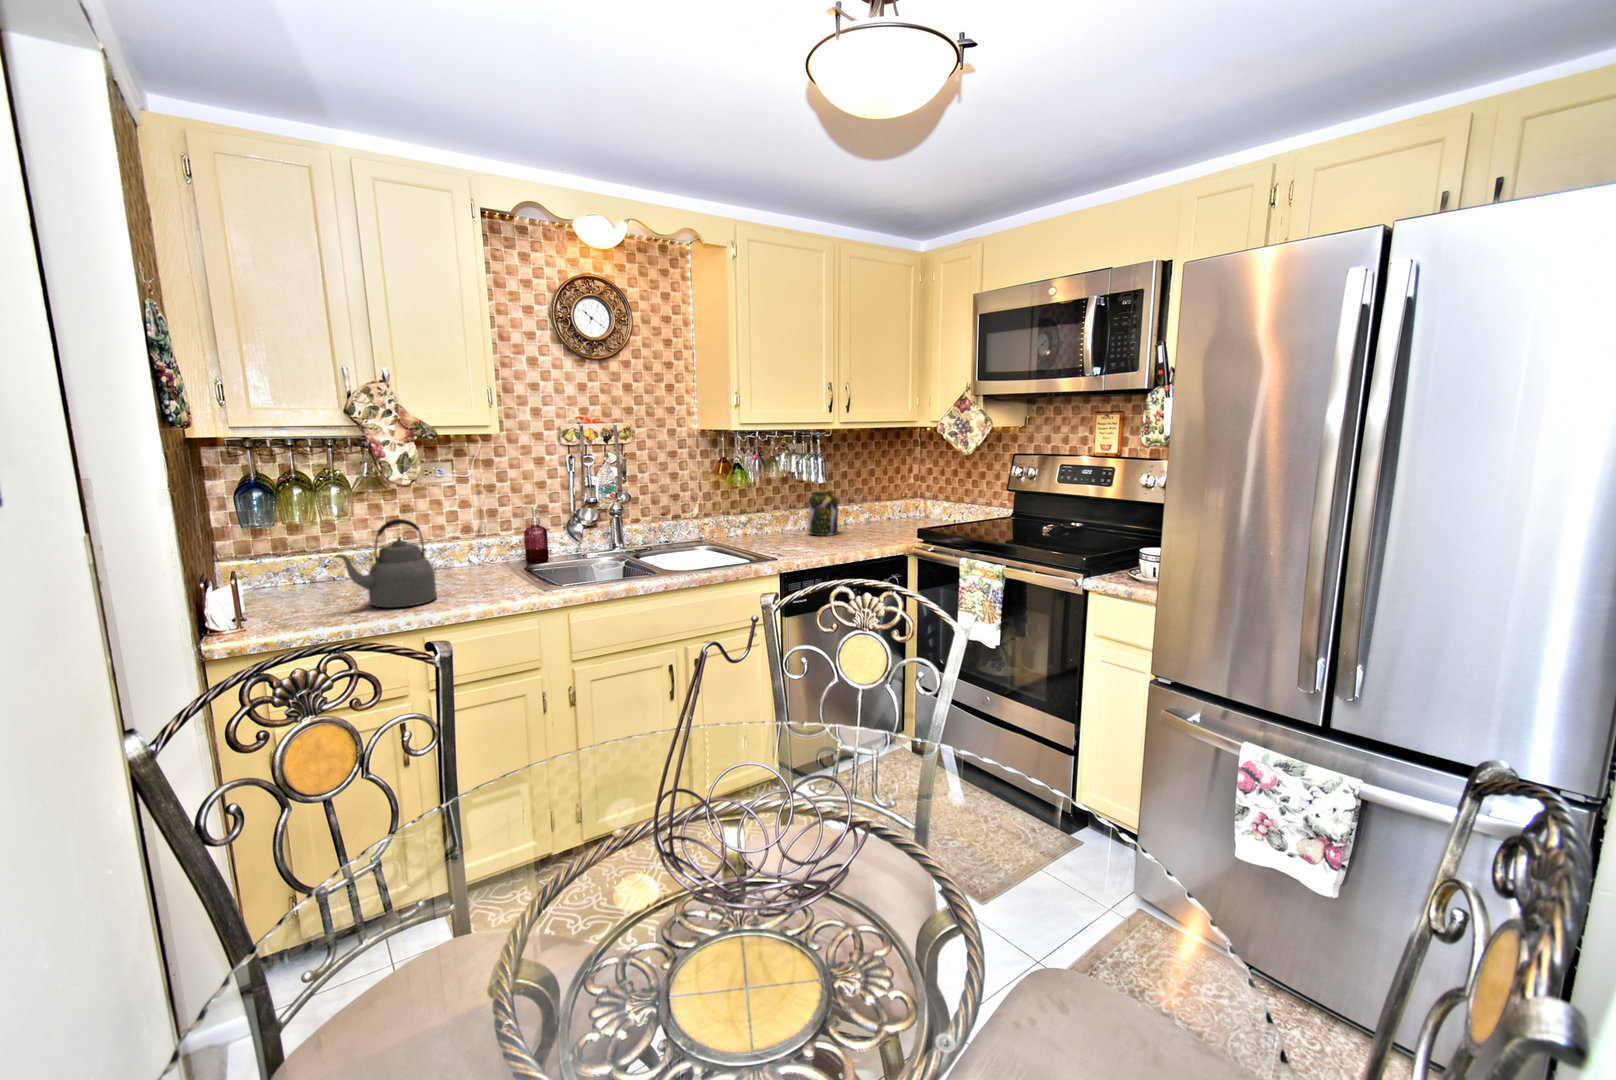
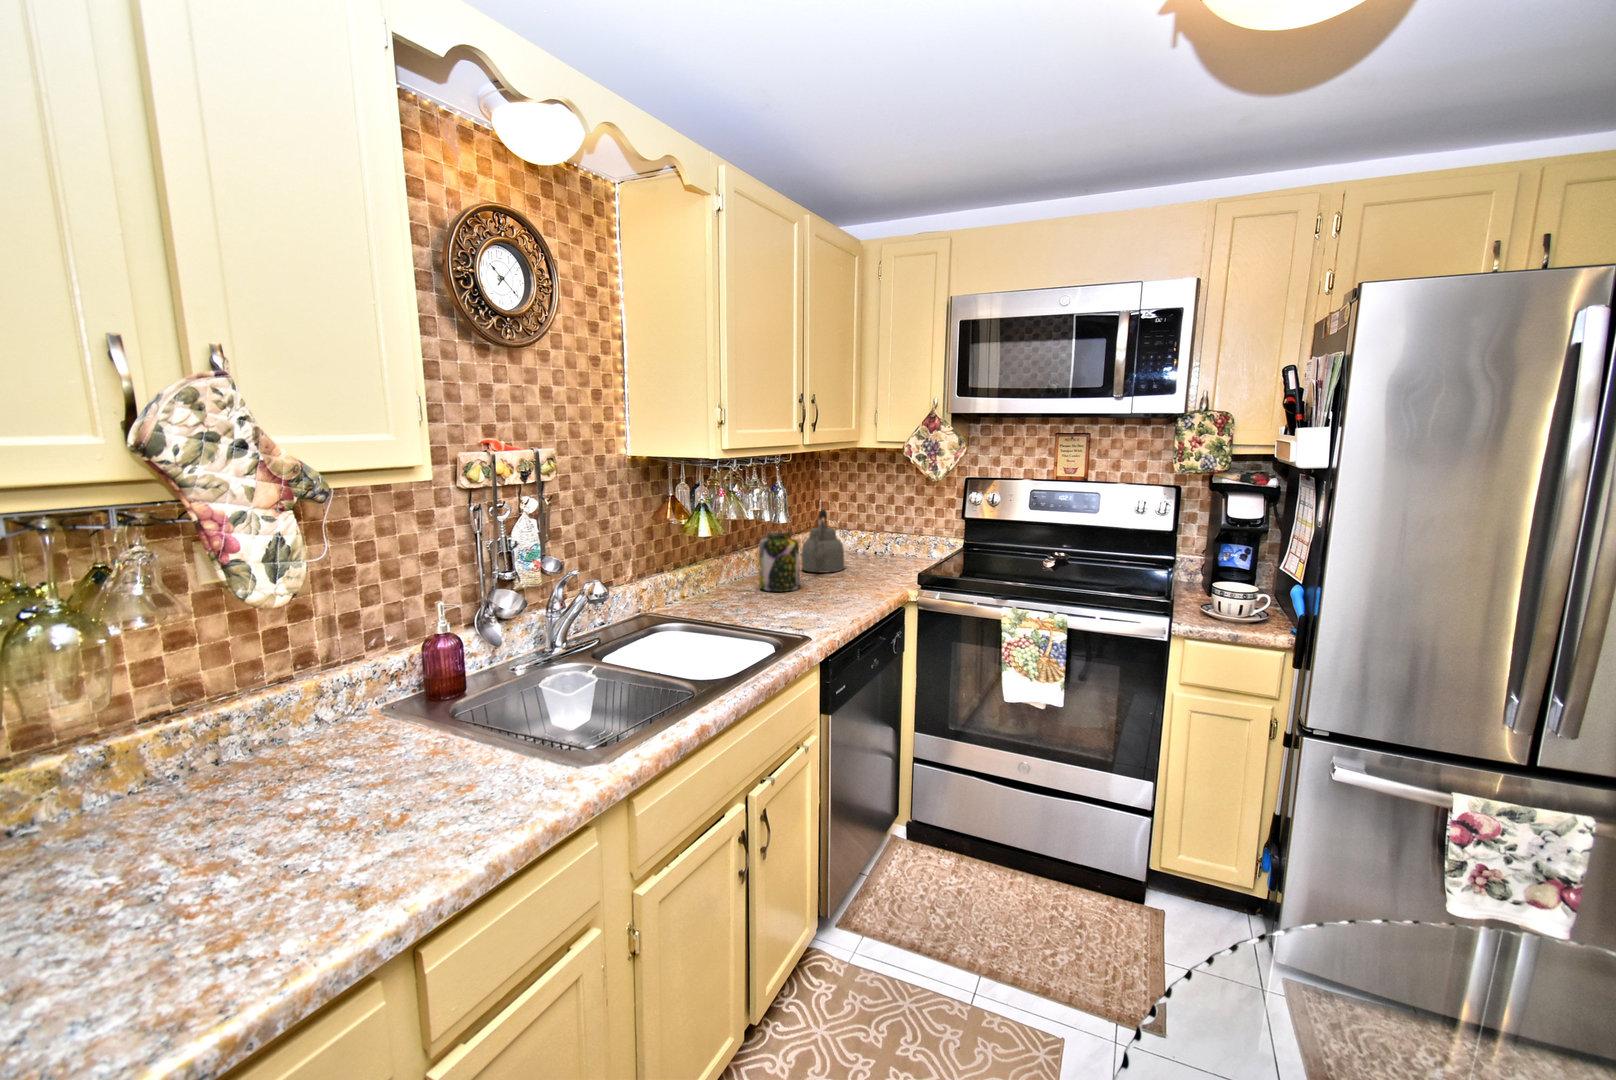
kettle: present [334,519,437,607] -> present [802,509,844,573]

